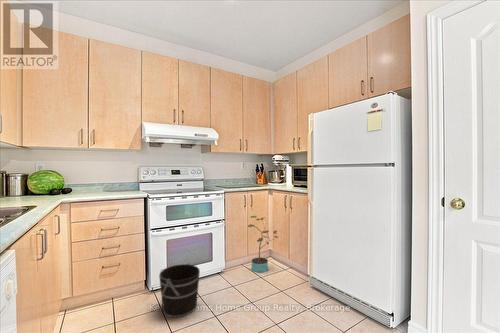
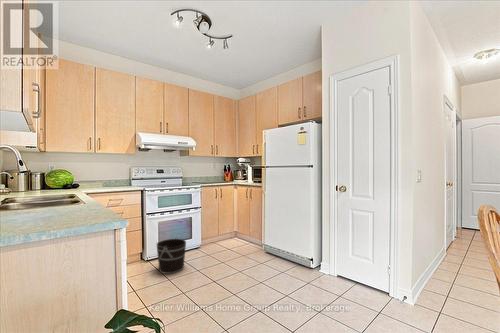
potted plant: present [248,216,278,272] -> none [219,205,242,247]

